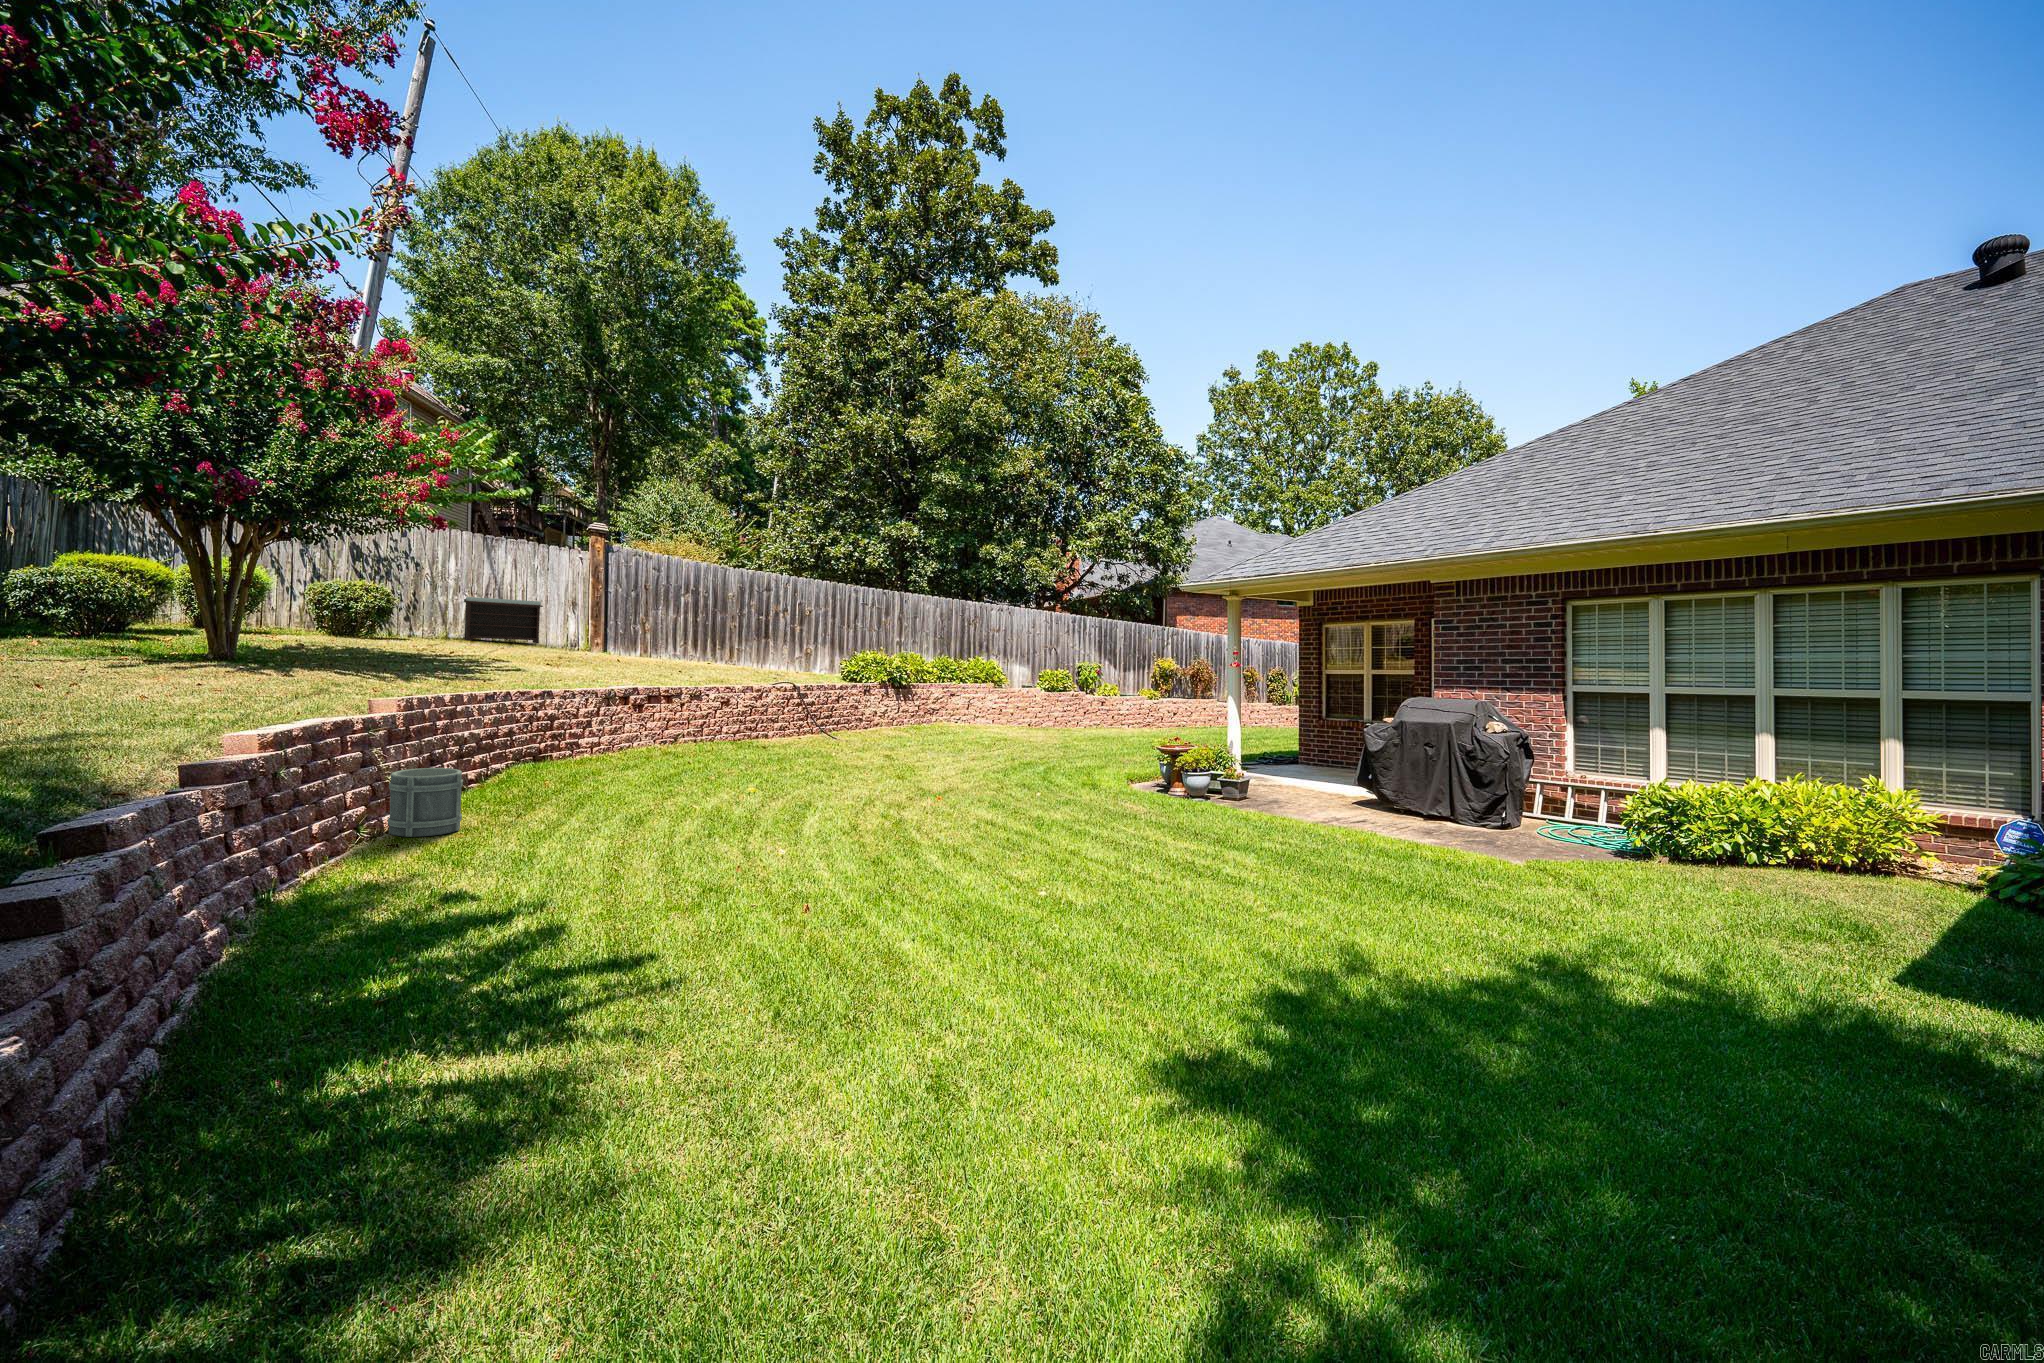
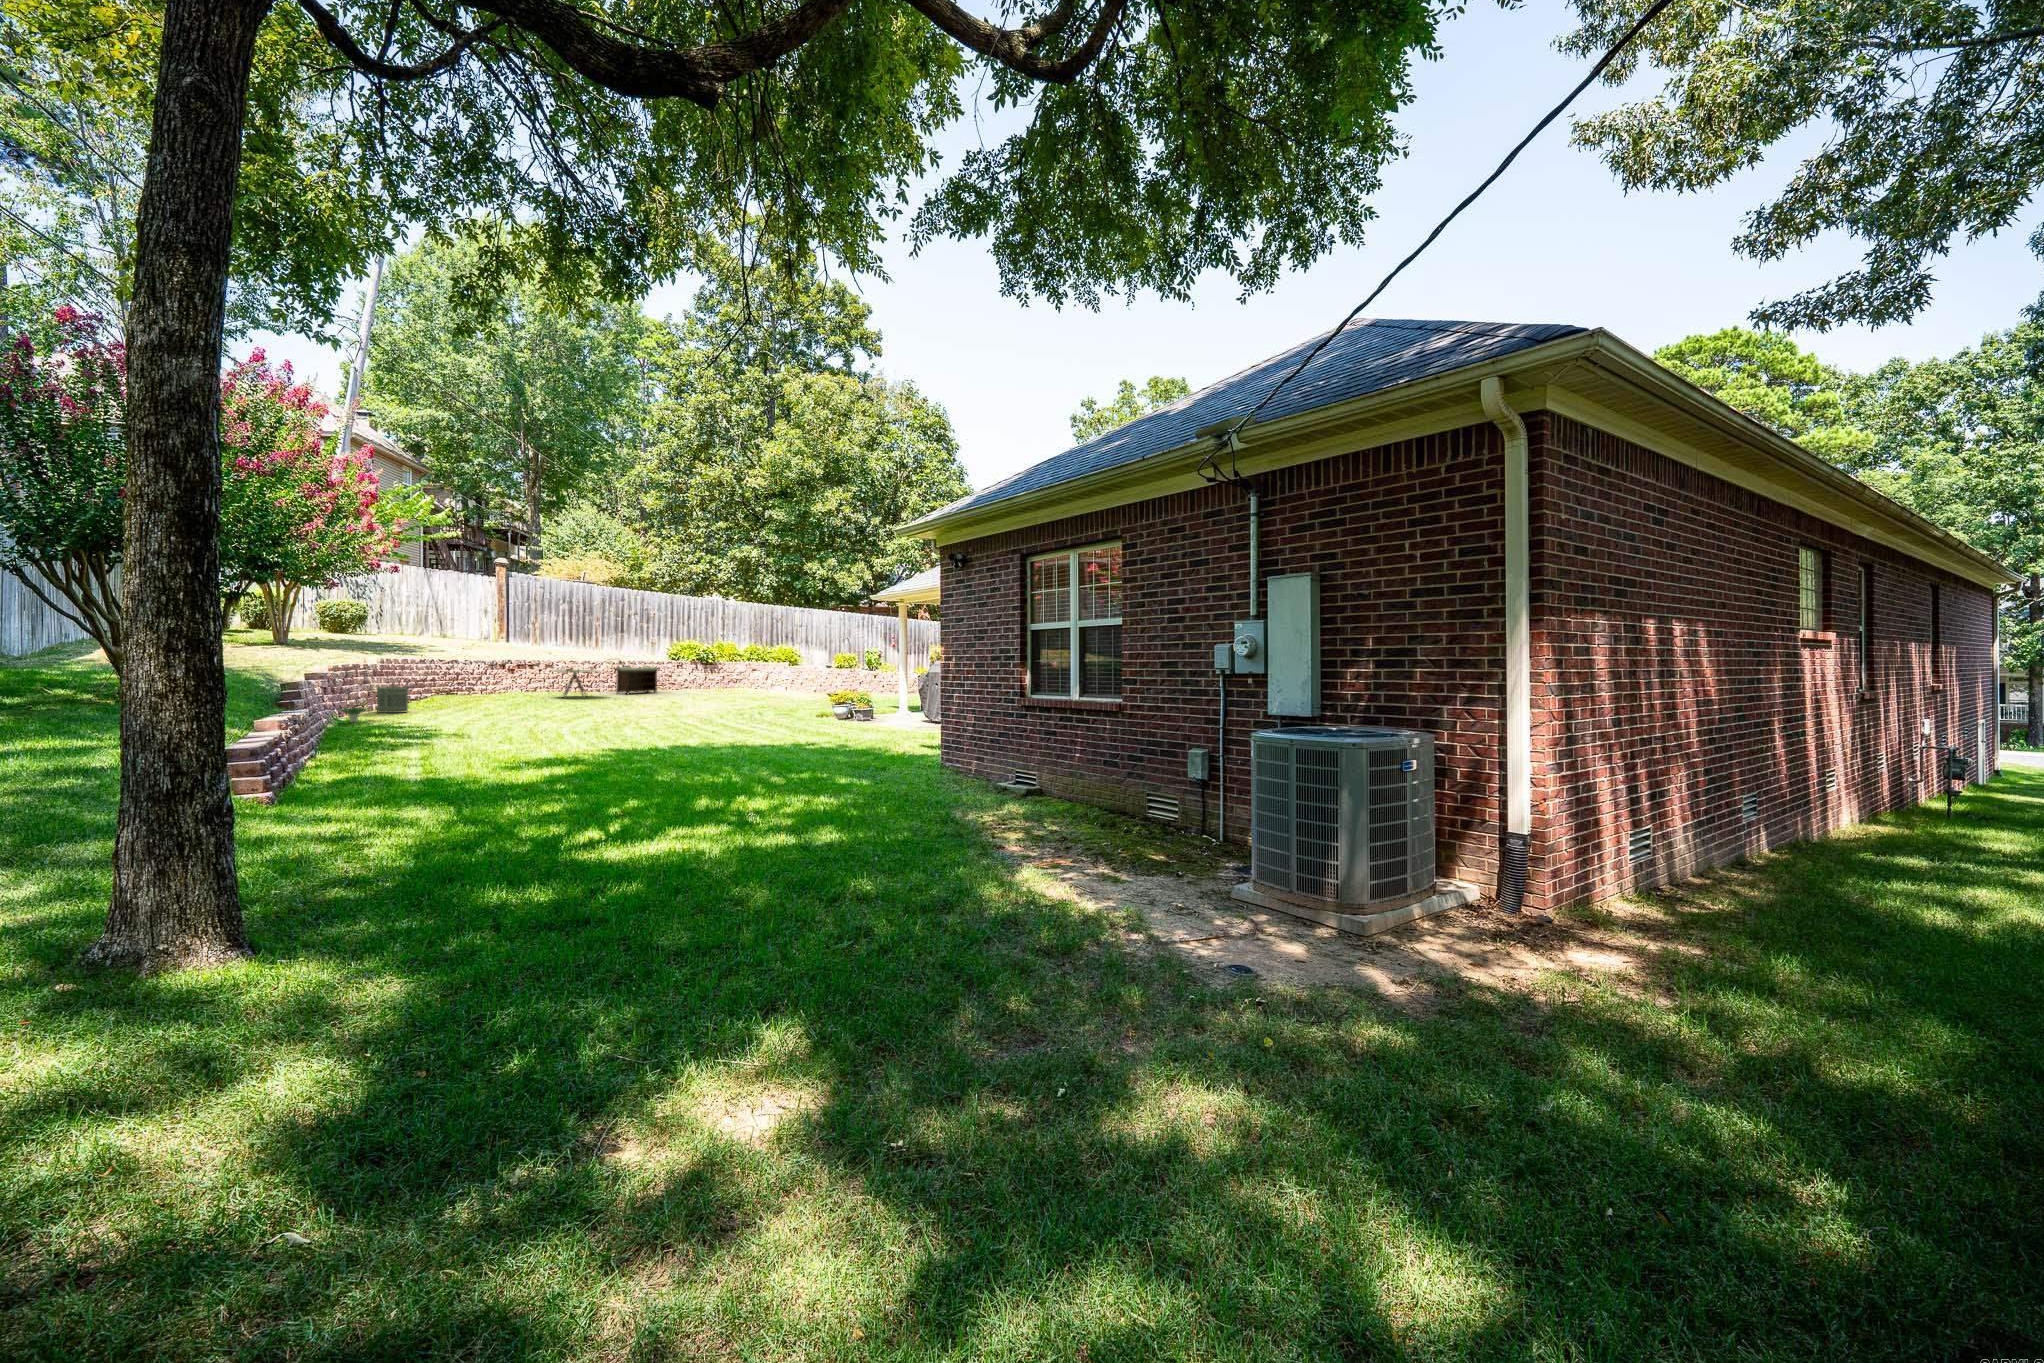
bench: present [464,597,543,644] -> present [616,667,658,694]
round table: none [701,704,776,757] -> present [555,670,596,696]
potted plant: none [272,800,366,896] -> present [339,689,367,722]

